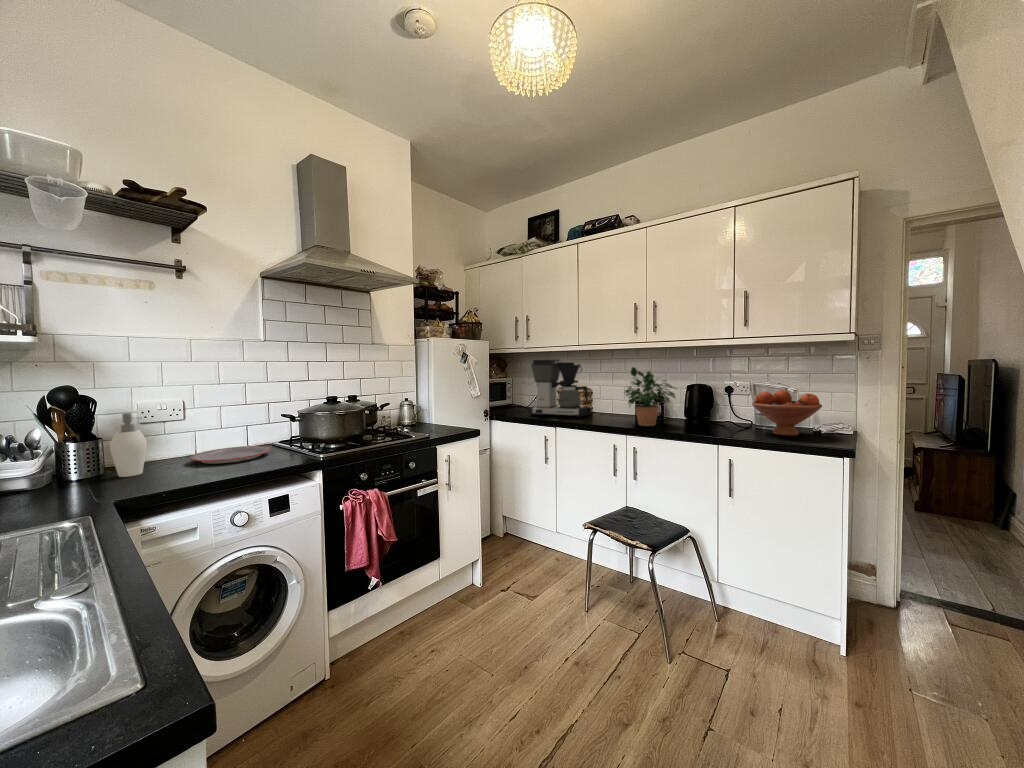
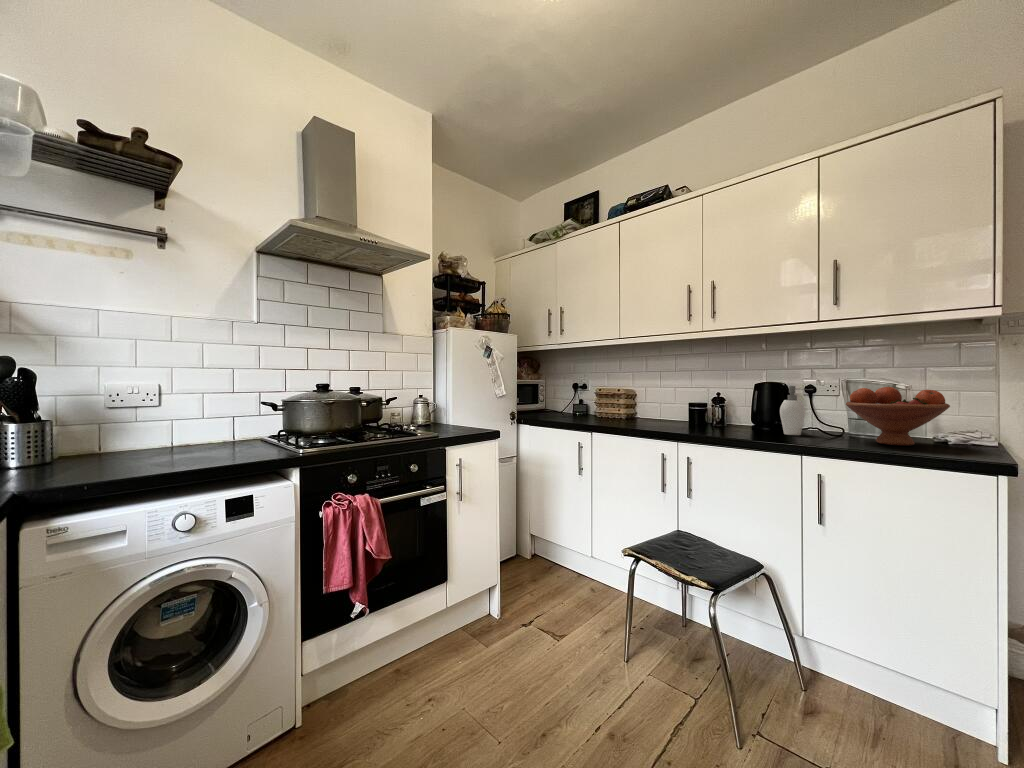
coffee maker: present [529,360,590,418] -> none [562,355,634,422]
potted plant: present [625,367,677,426] -> none [673,360,747,432]
soap dispenser: present [110,413,147,477] -> present [780,386,813,435]
plate: present [190,446,271,464] -> none [152,439,250,456]

